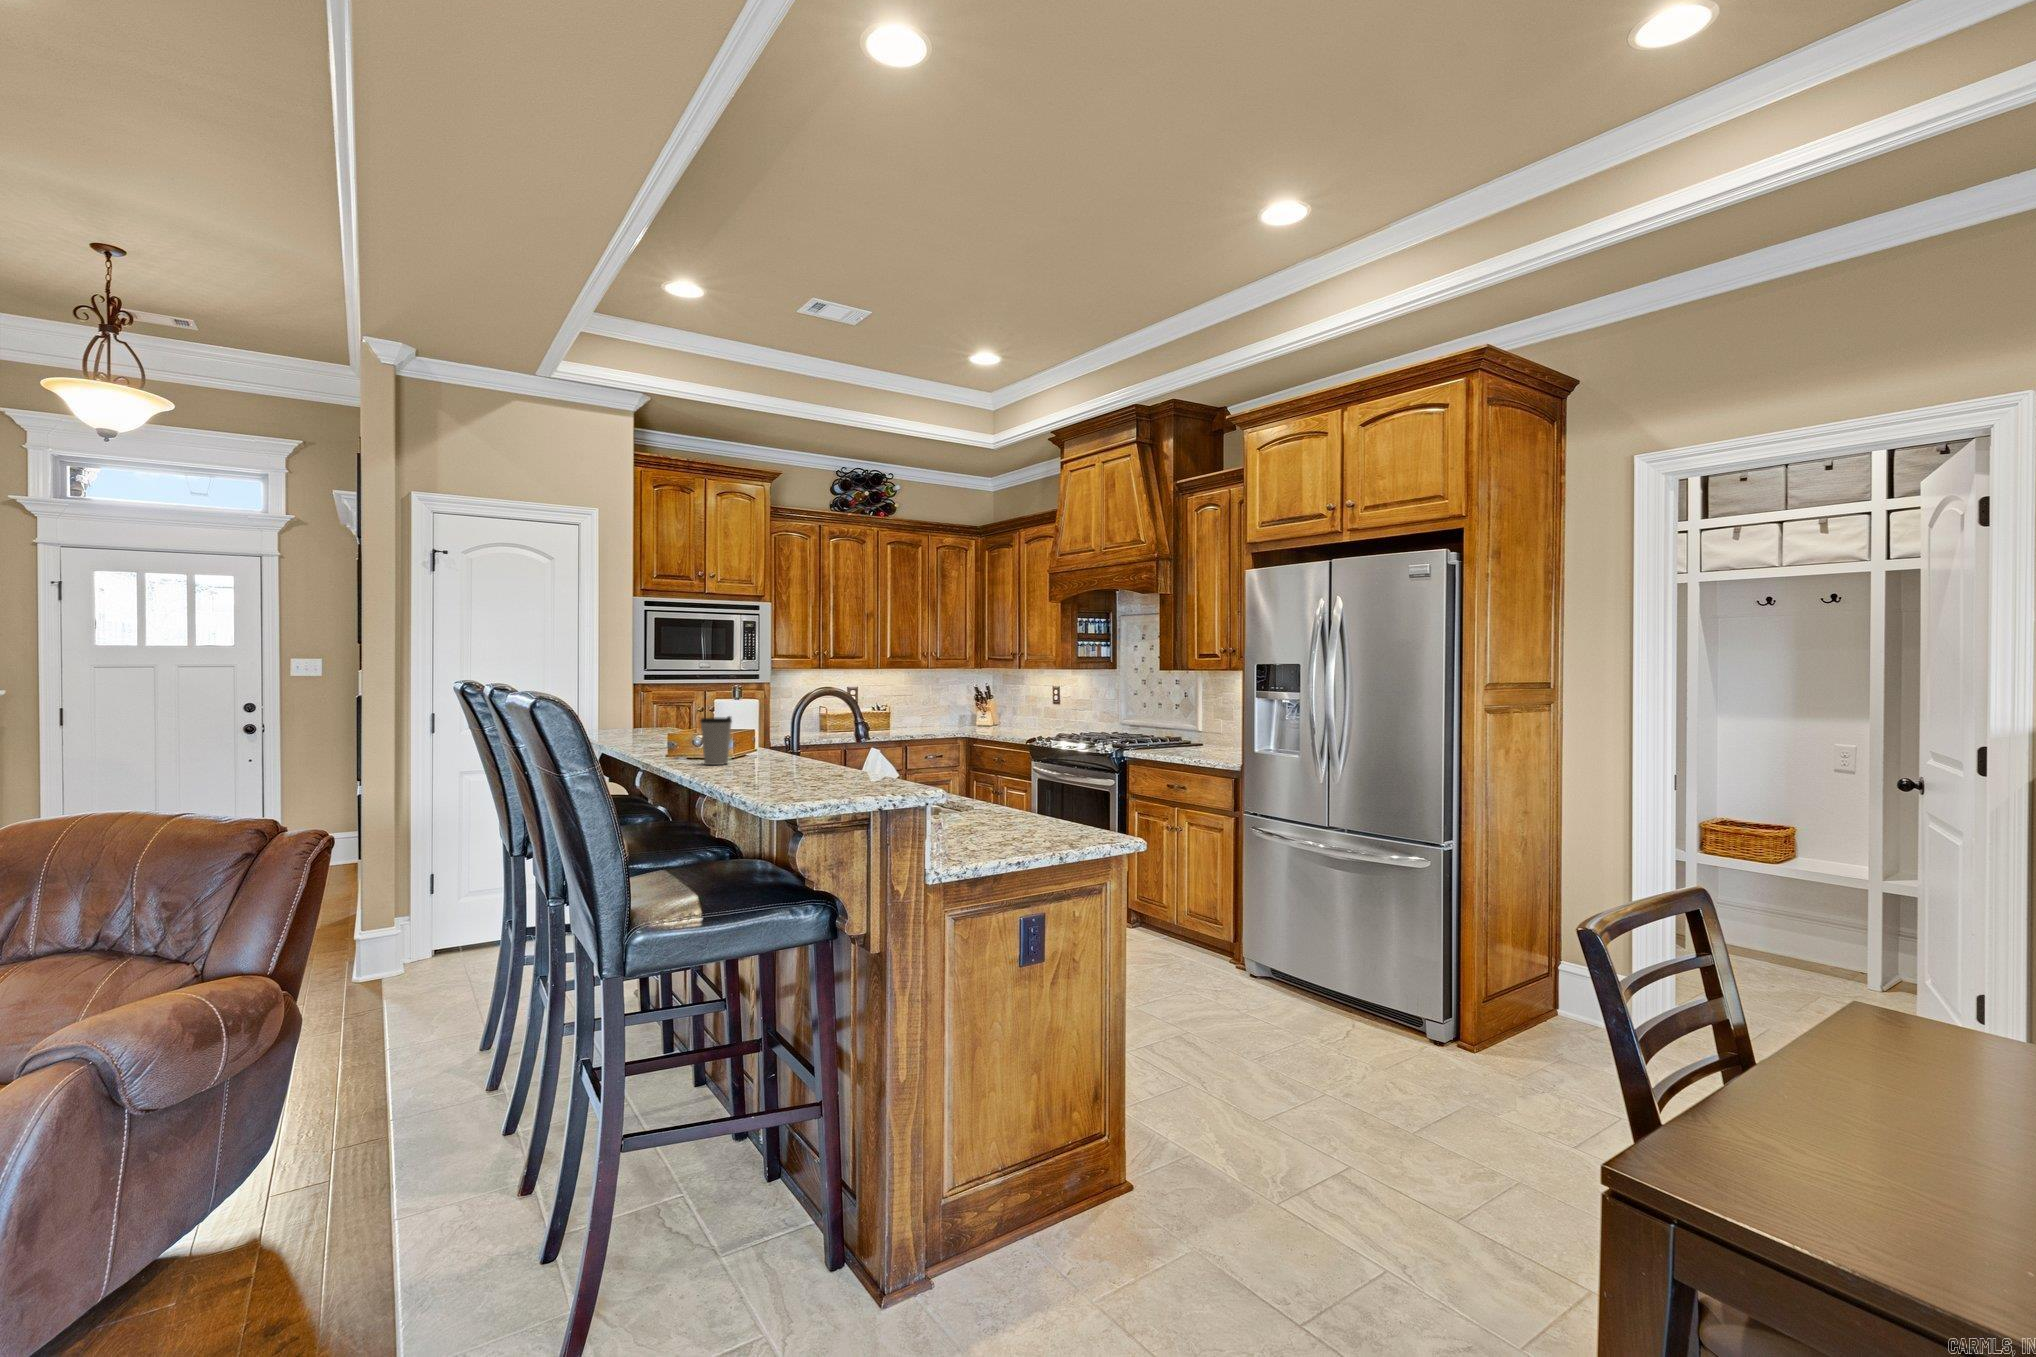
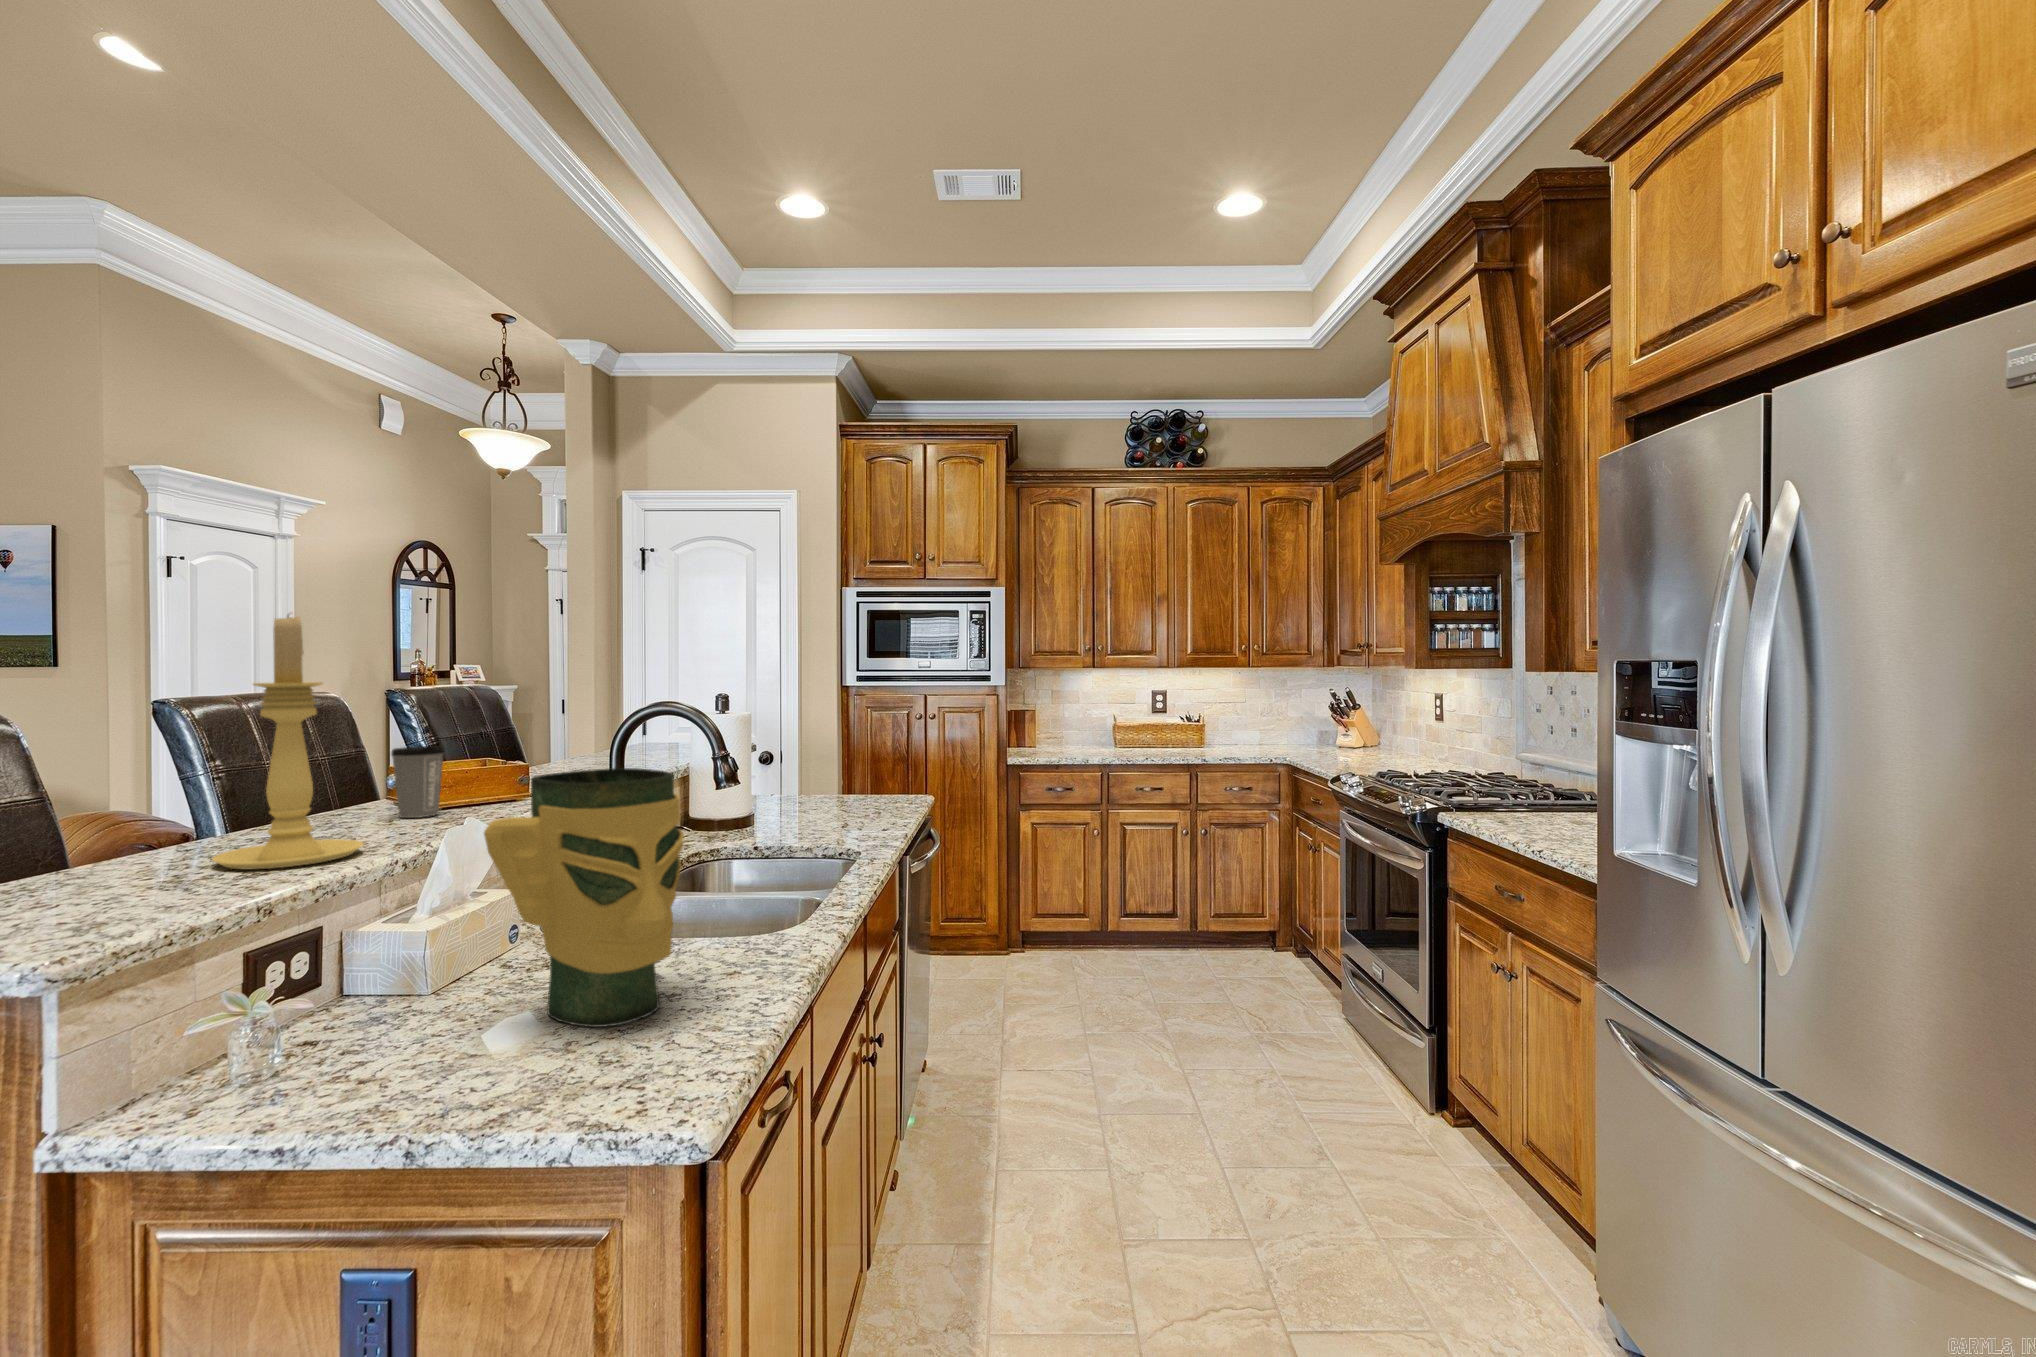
candle holder: none [758,631,830,779] -> present [212,615,363,870]
vase: none [968,716,1044,836] -> present [484,768,684,1027]

